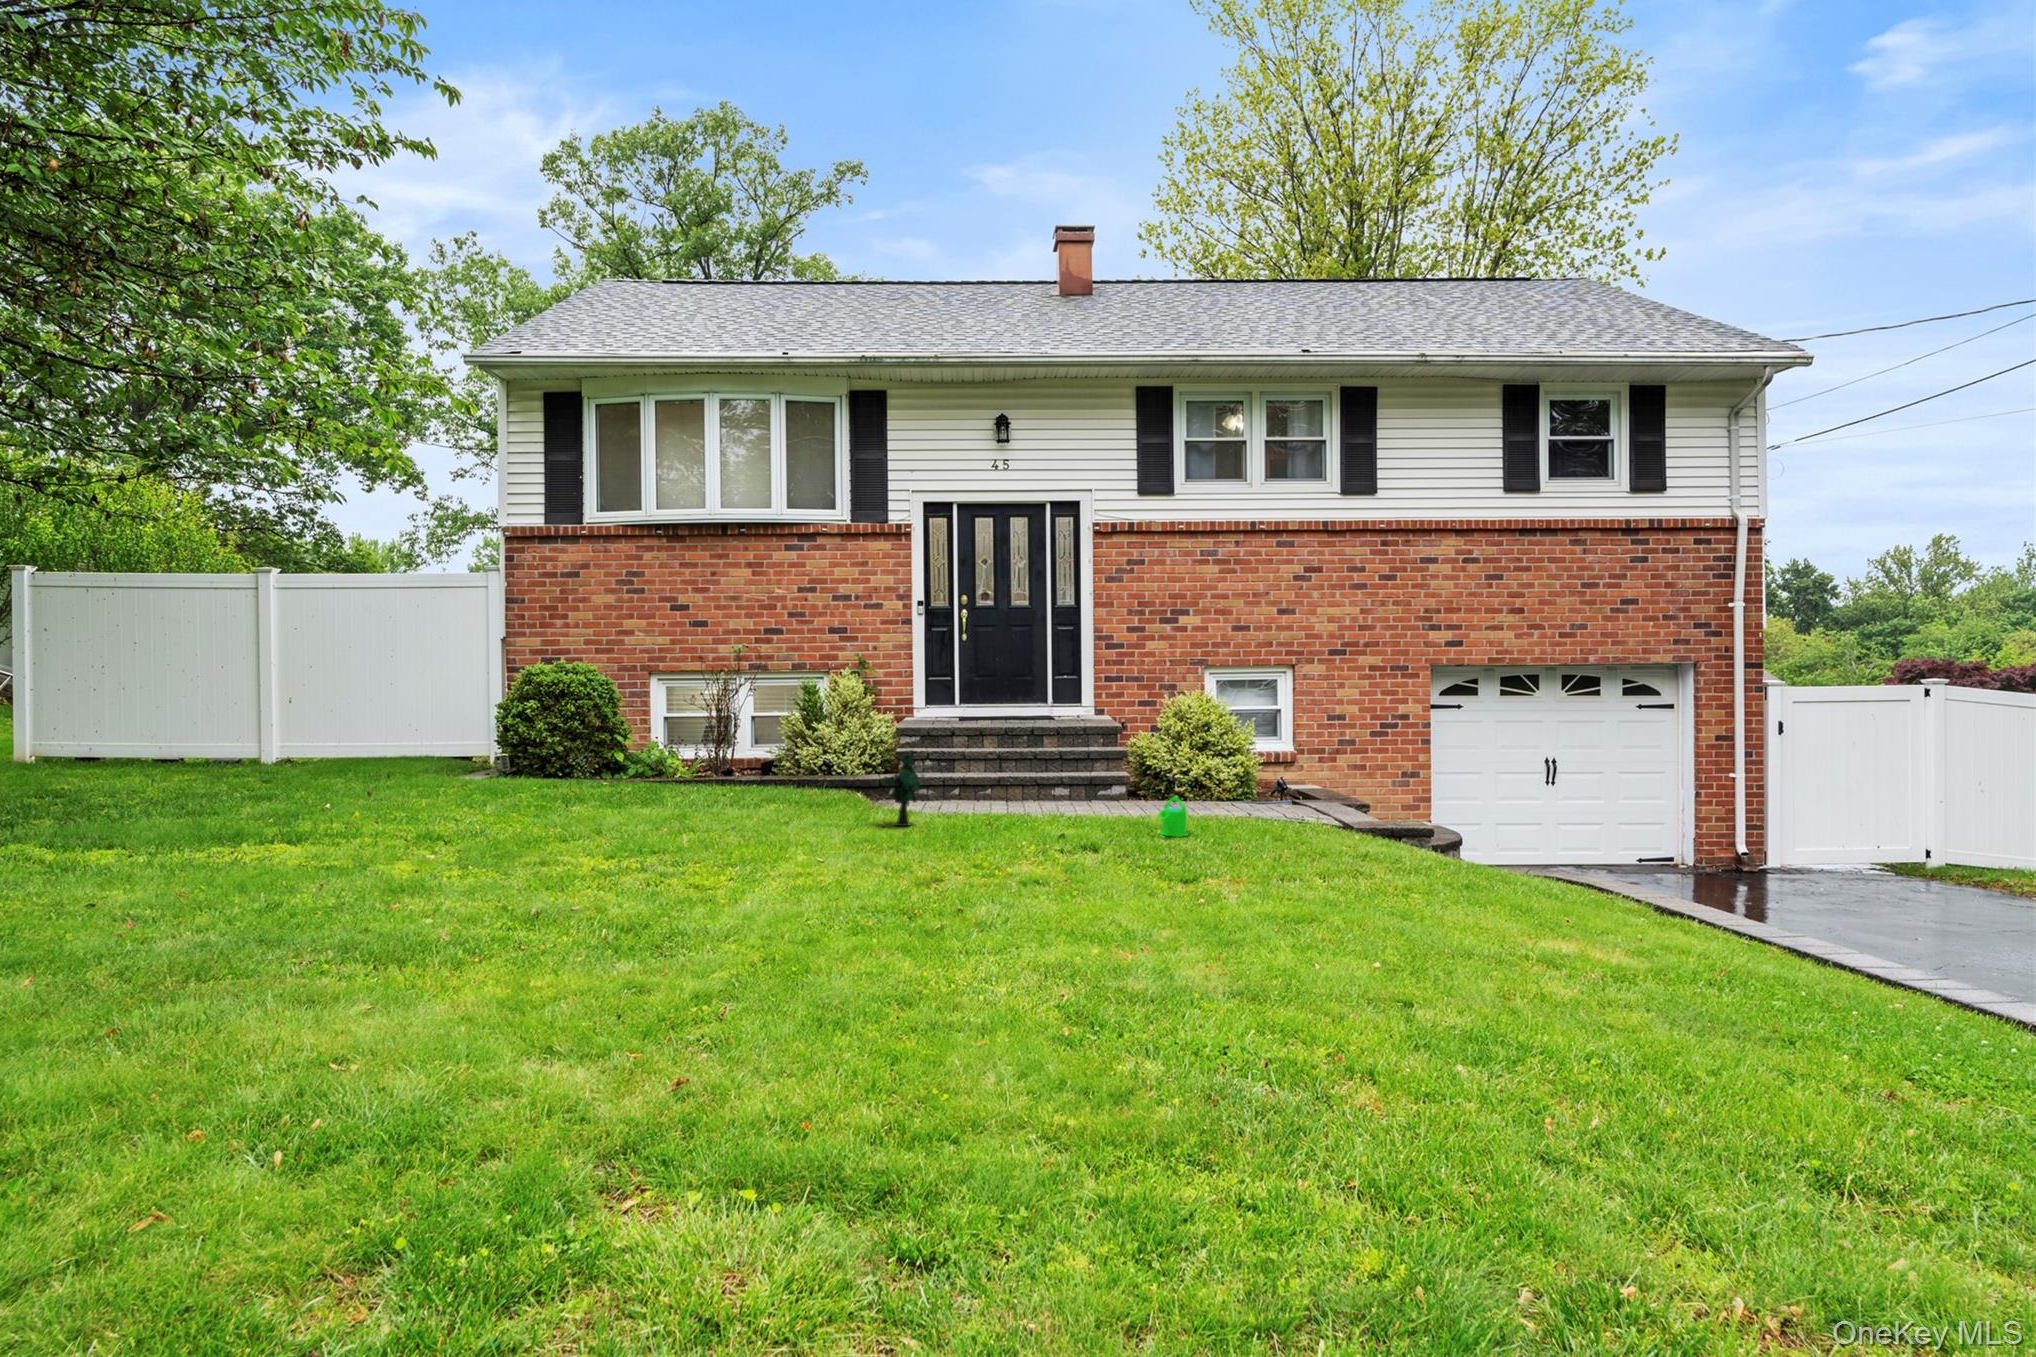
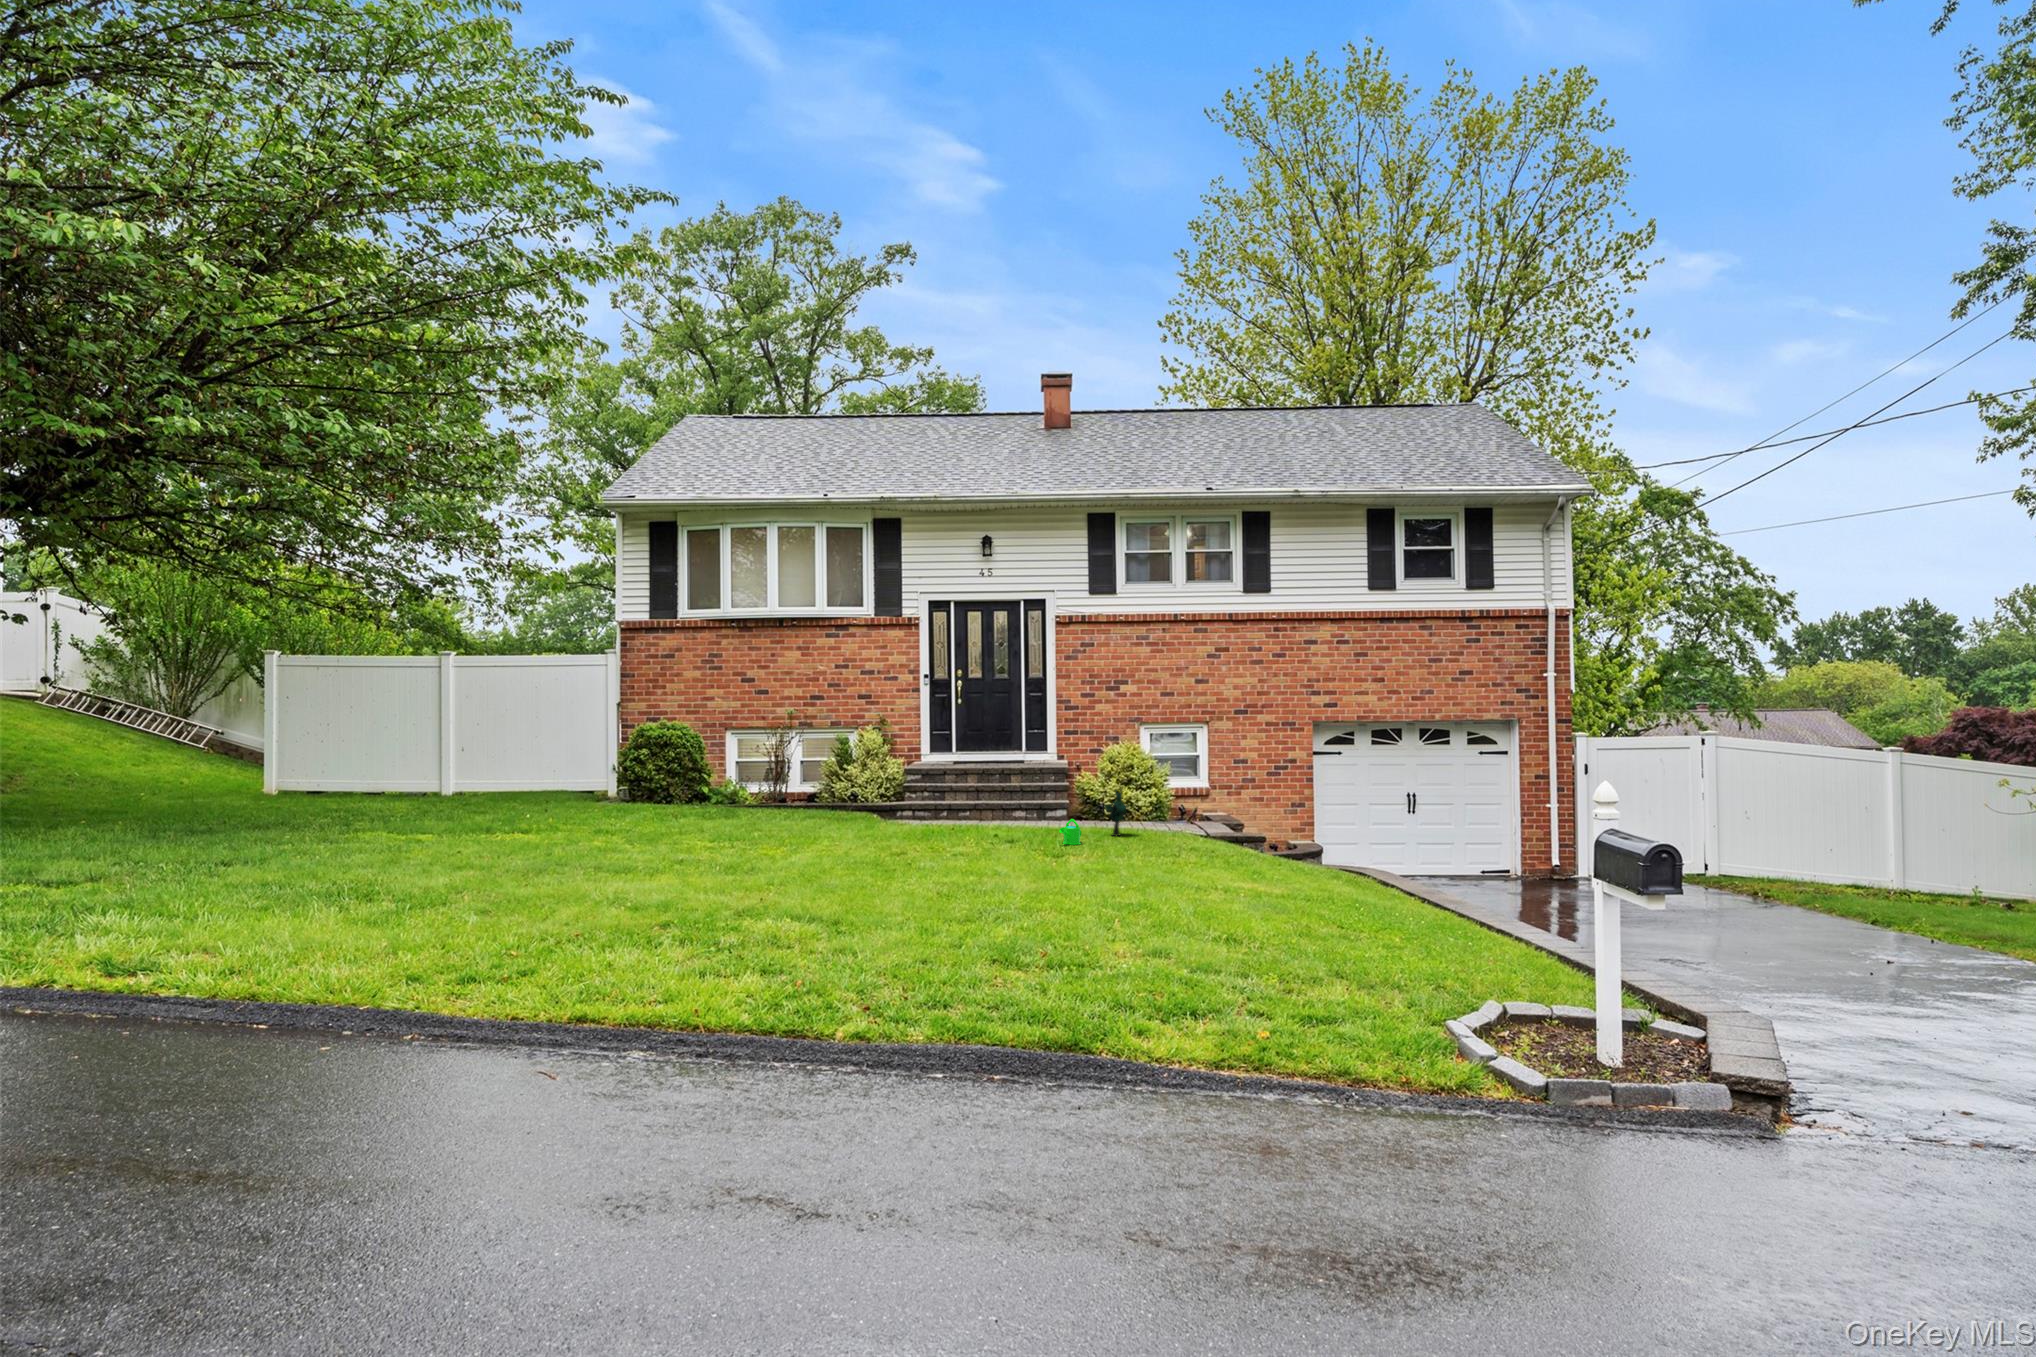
decorative plant: present [884,750,924,826] -> present [1105,789,1129,836]

